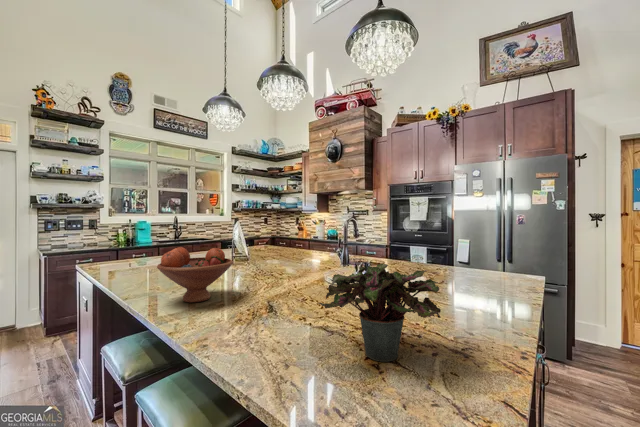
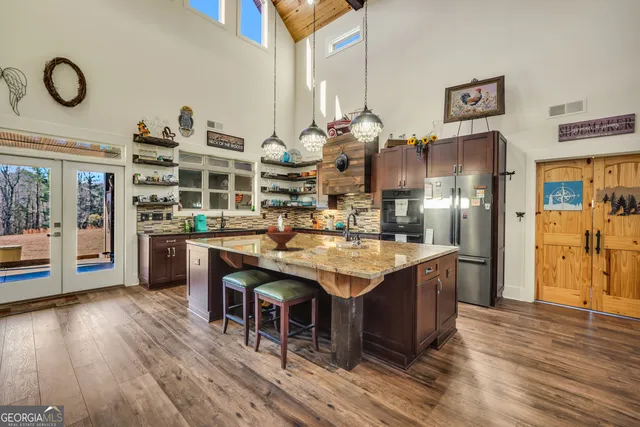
potted plant: present [319,264,441,362] -> none [341,229,382,259]

